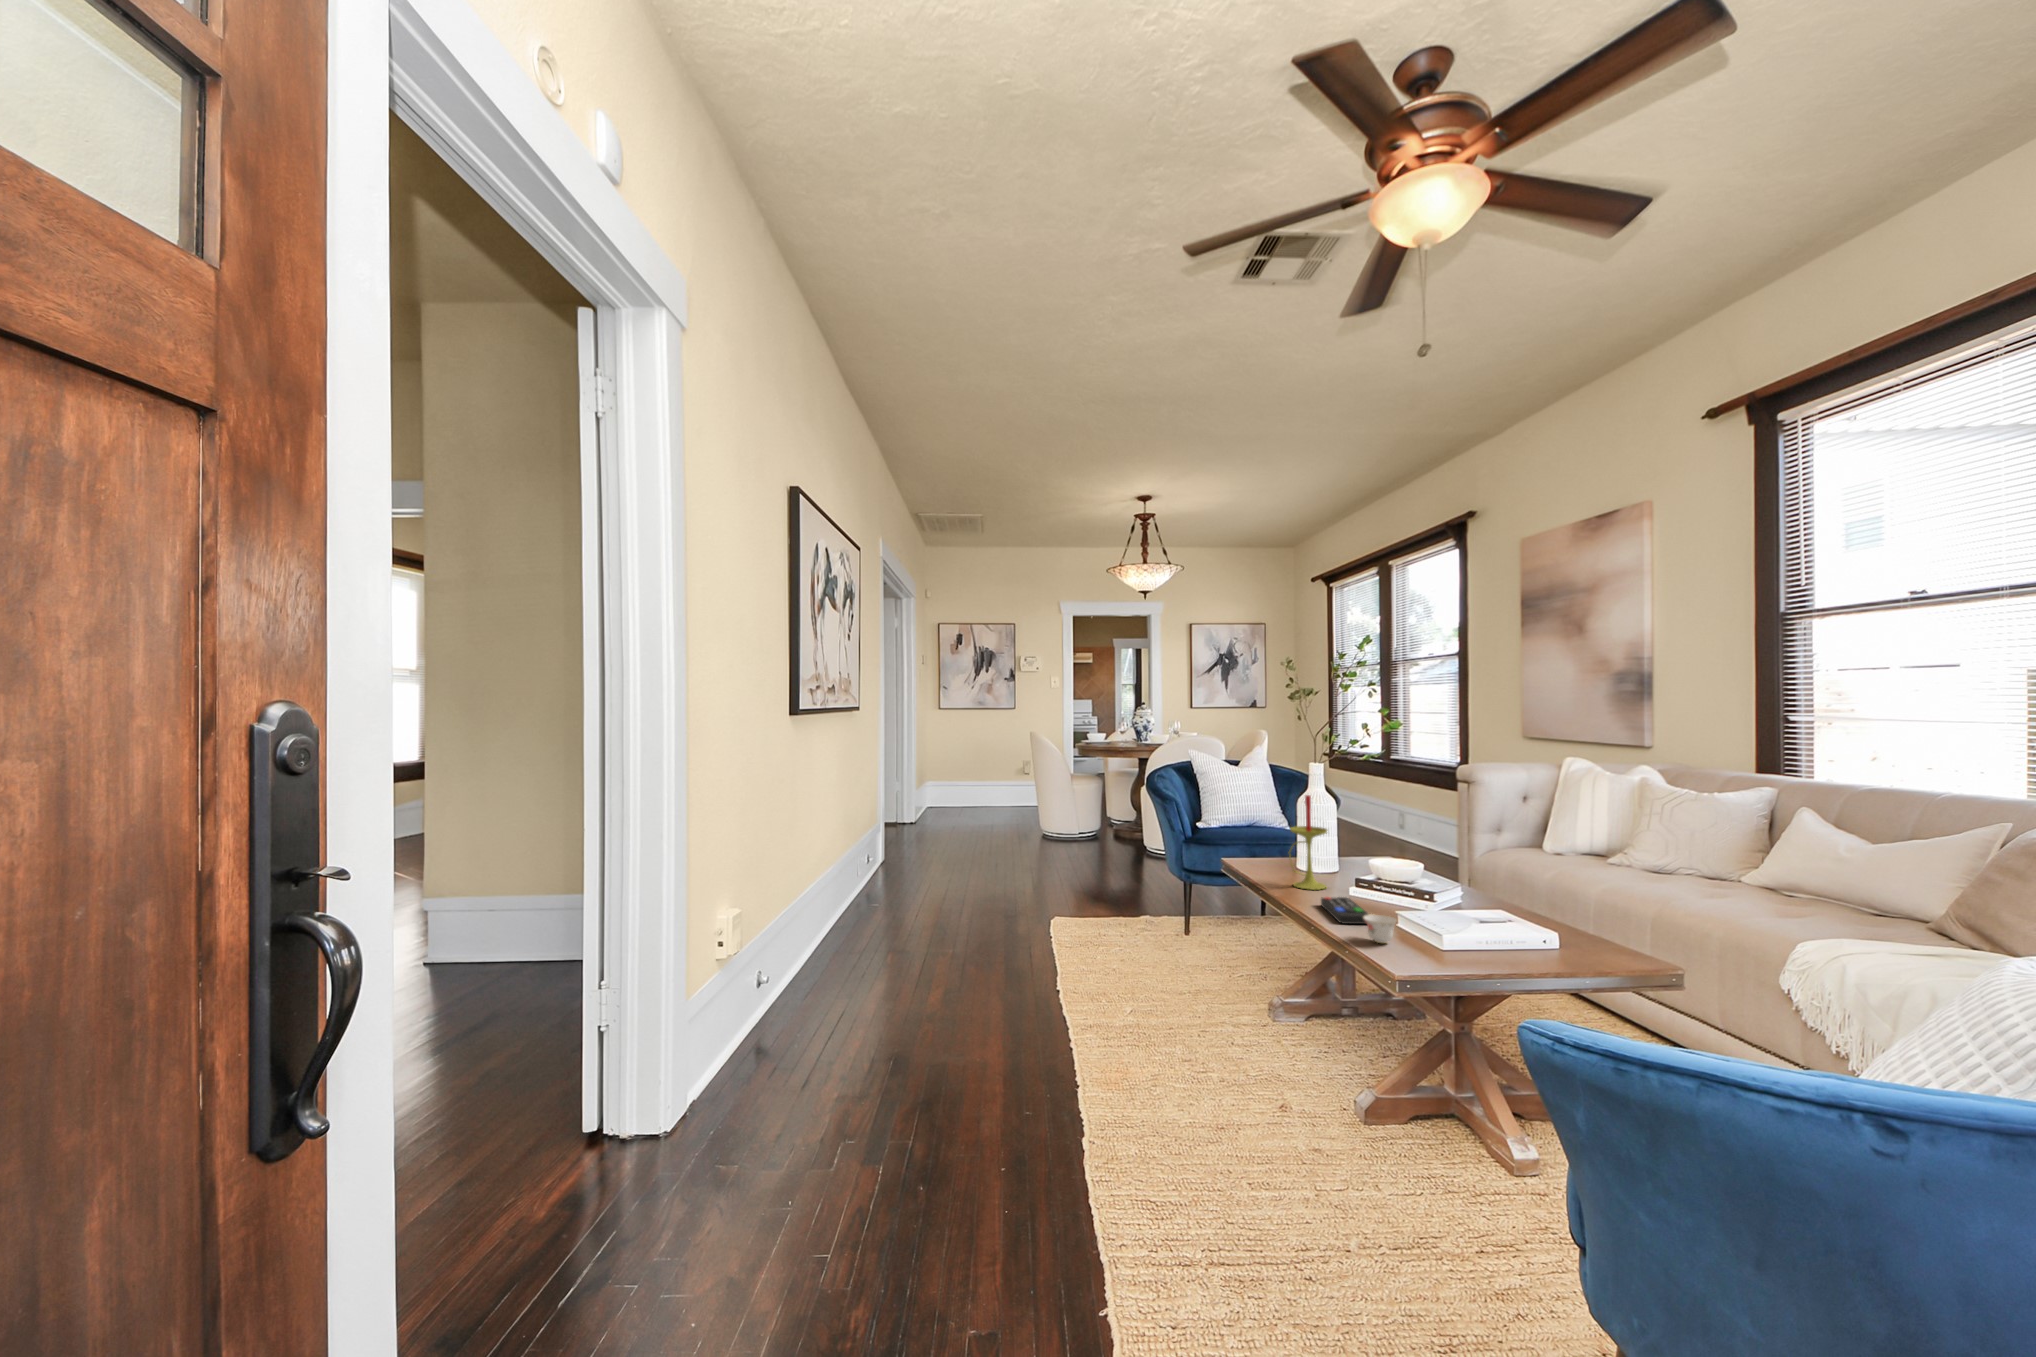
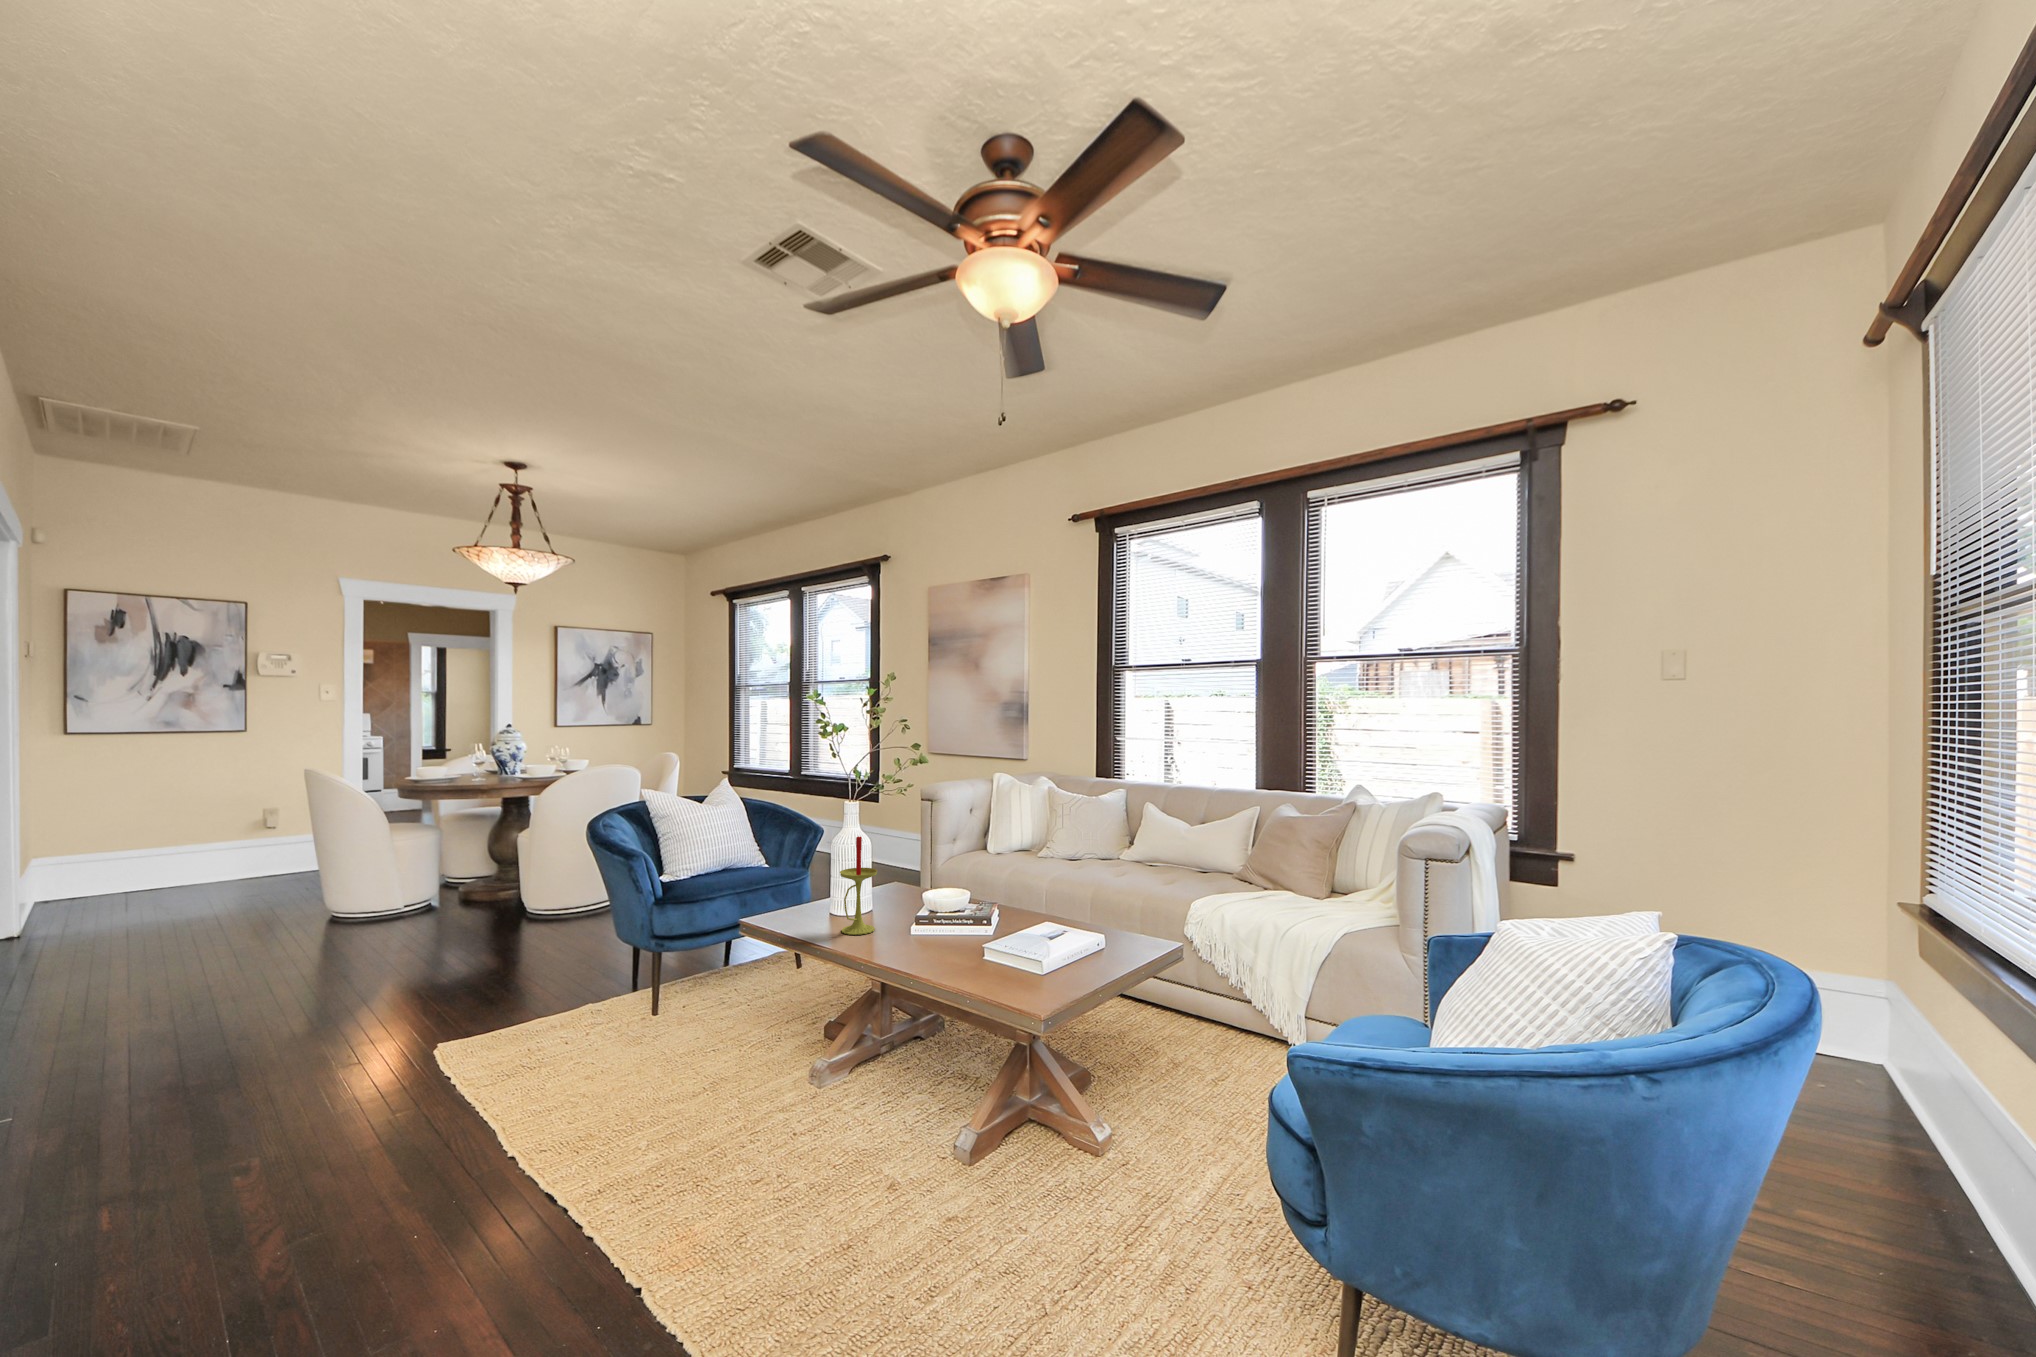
remote control: present [1321,897,1368,924] -> none [891,938,954,968]
teacup: present [1363,914,1397,943] -> none [965,953,997,982]

